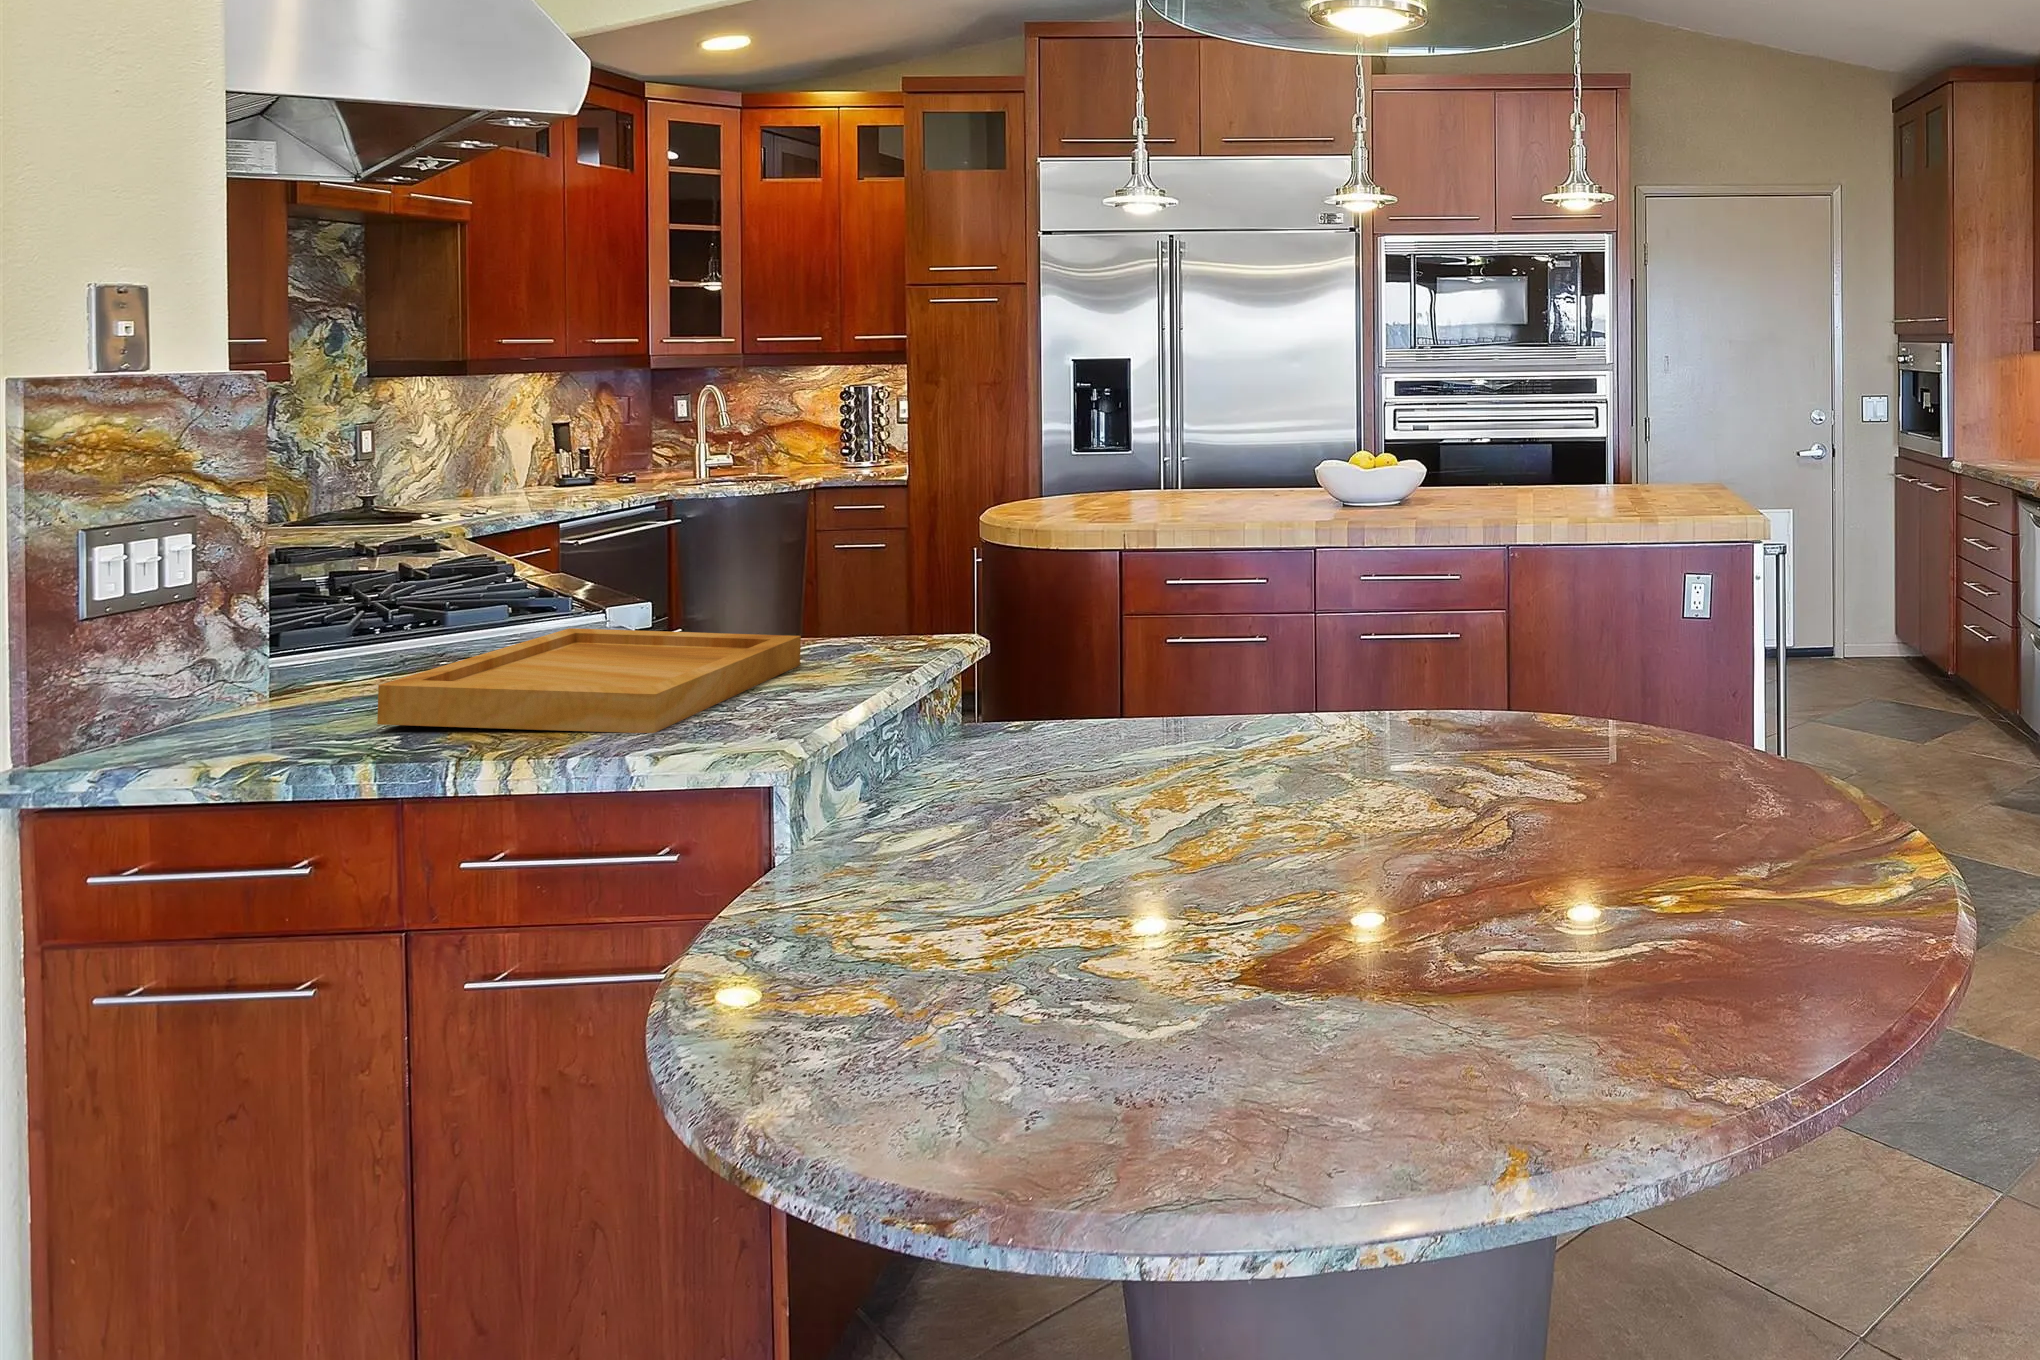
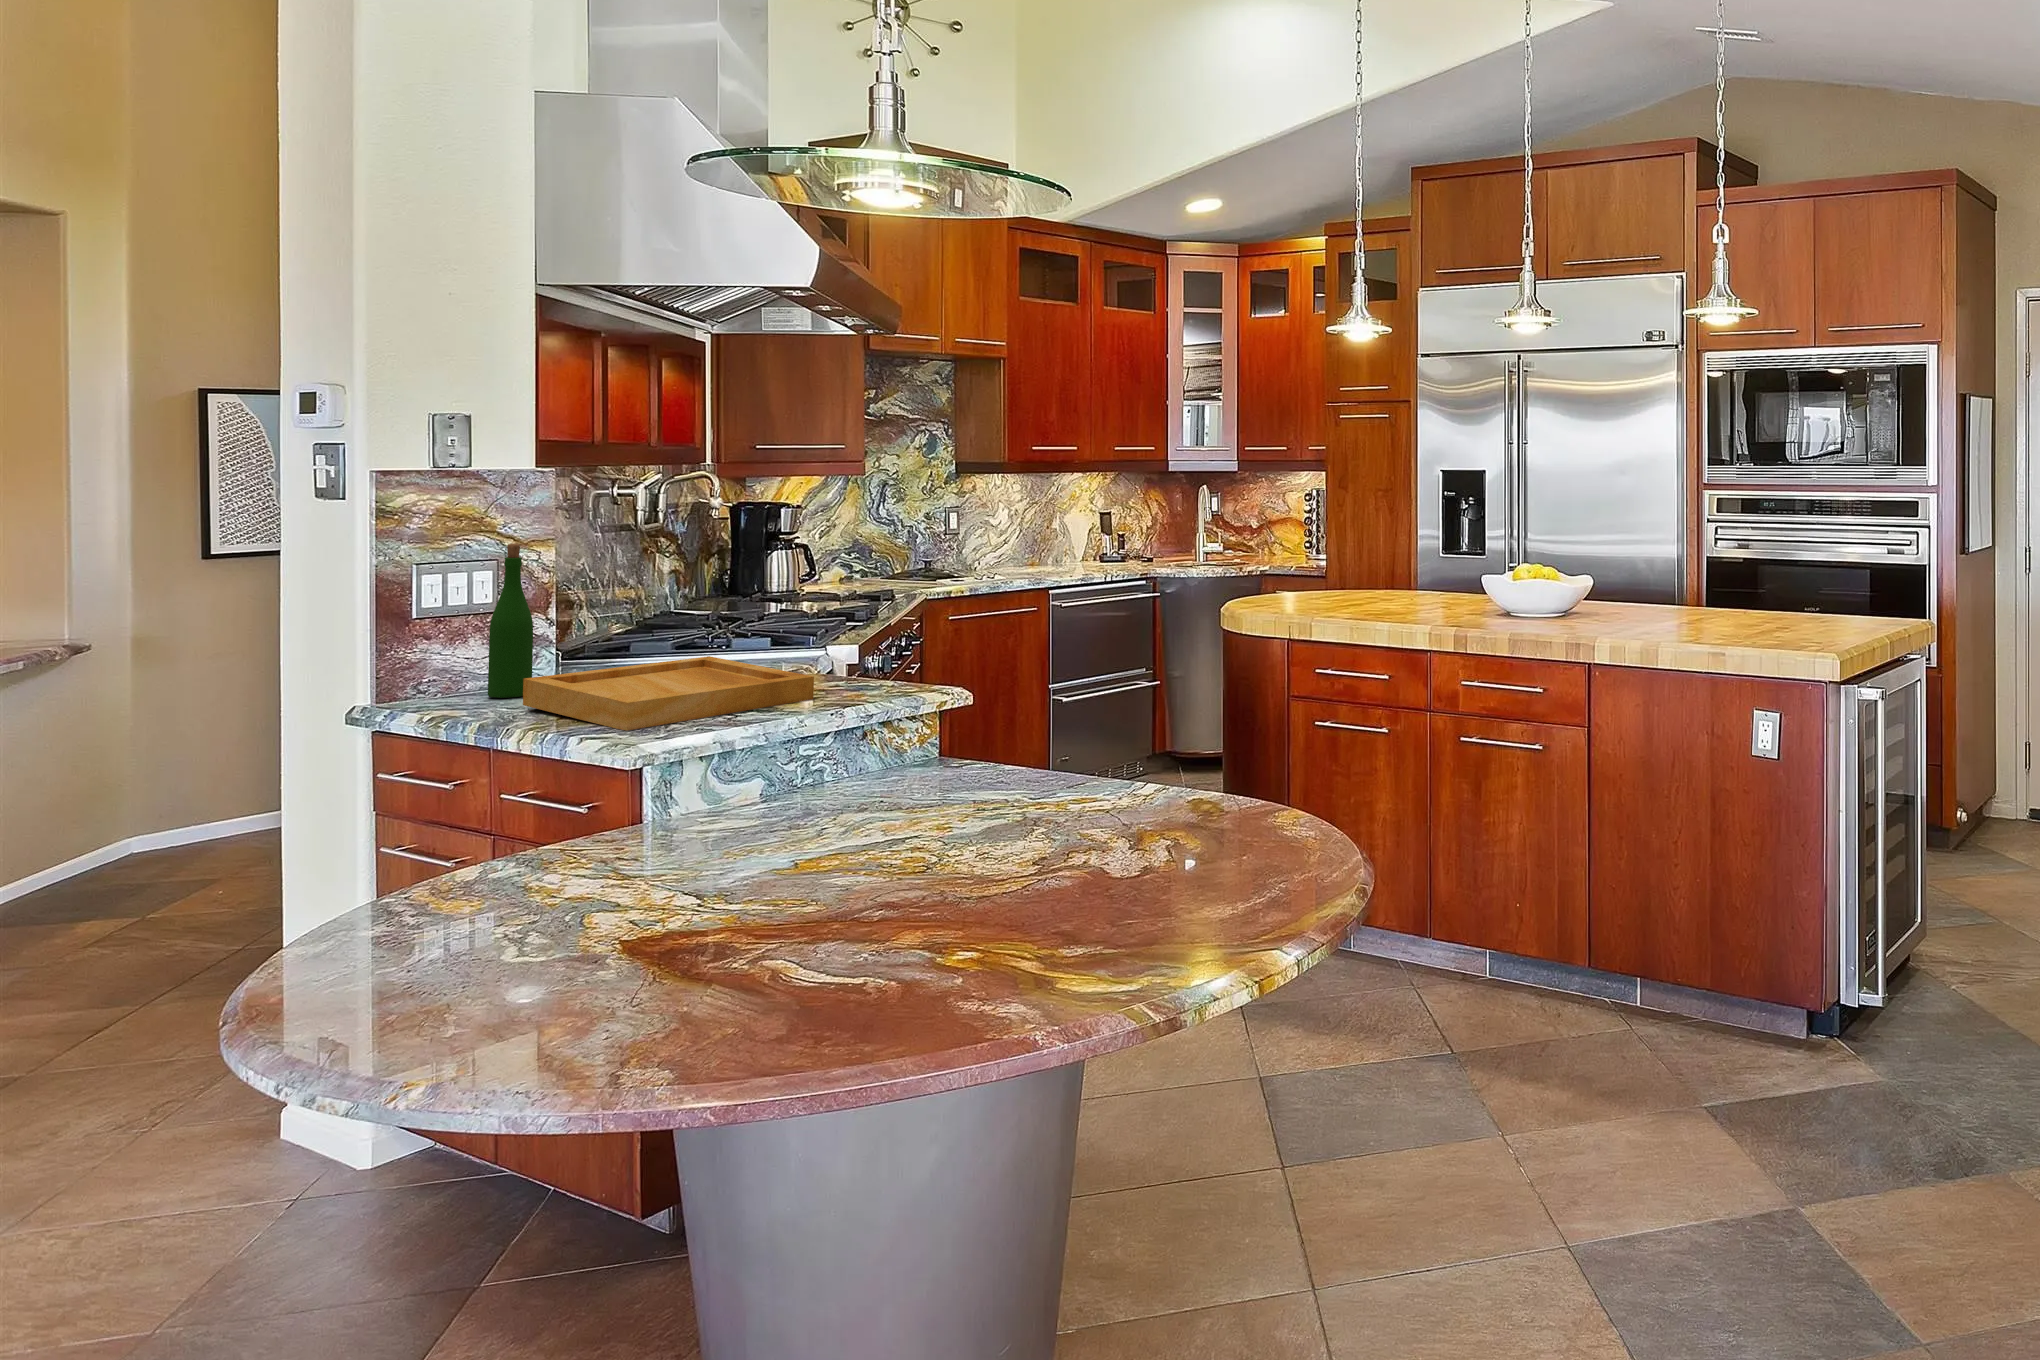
wine bottle: none [238,488,319,723] -> present [488,543,533,698]

